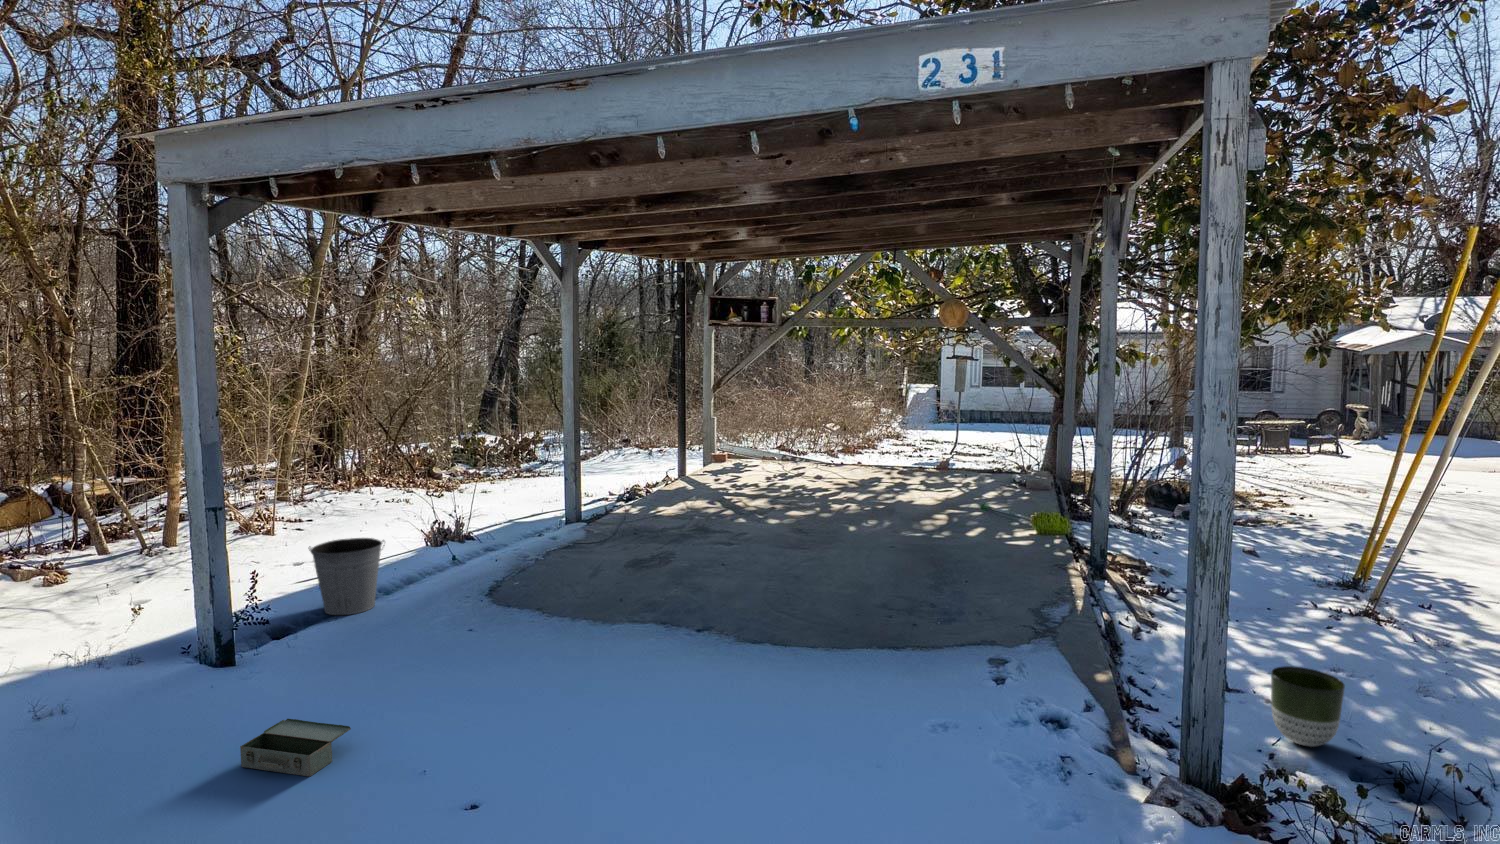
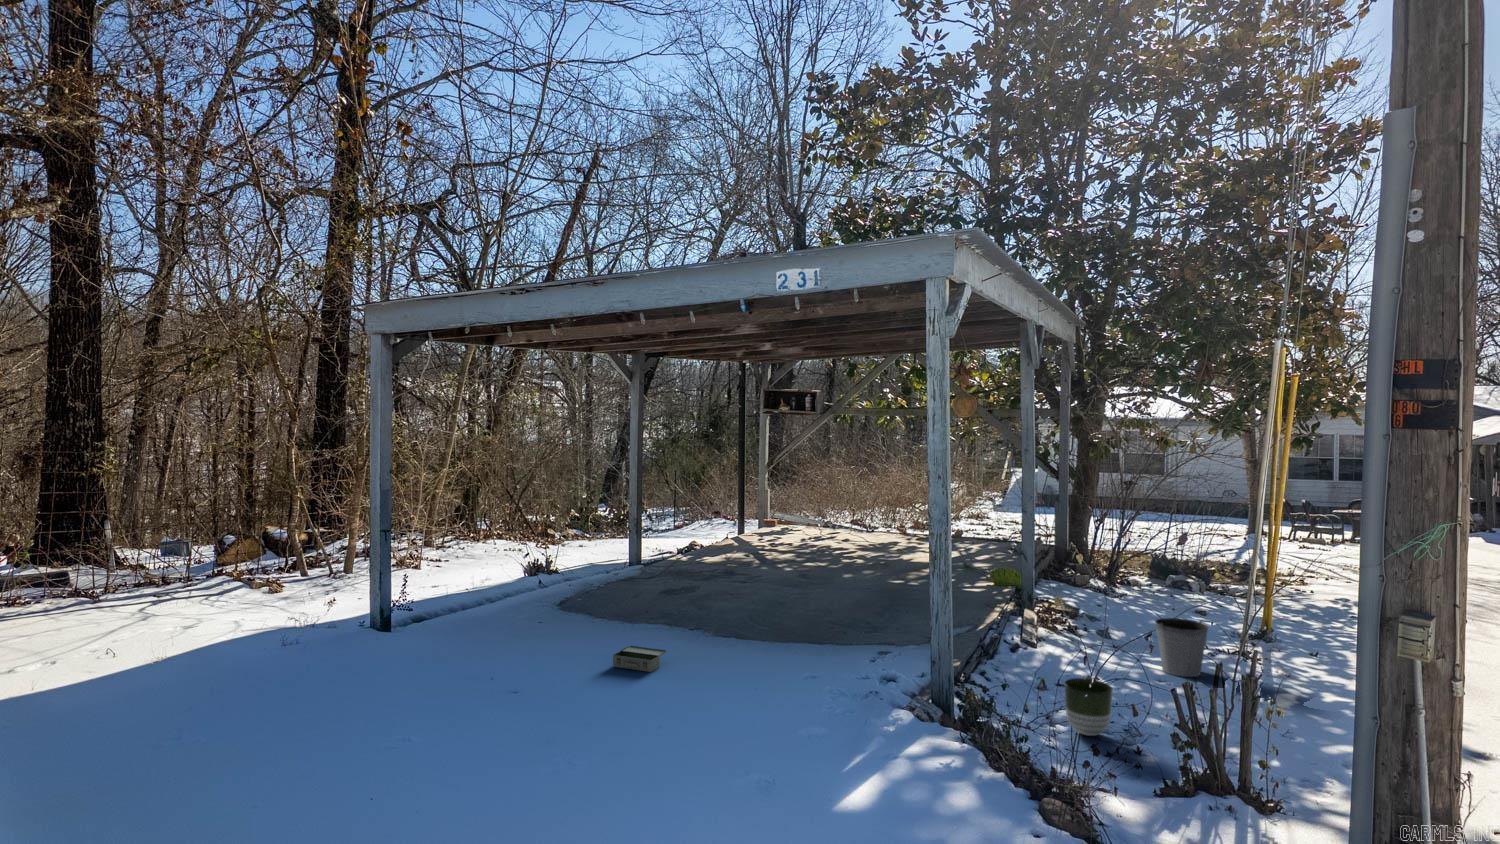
bucket: present [309,538,385,615] -> present [1152,618,1208,677]
toolbox: present [240,719,351,777] -> present [613,646,667,672]

